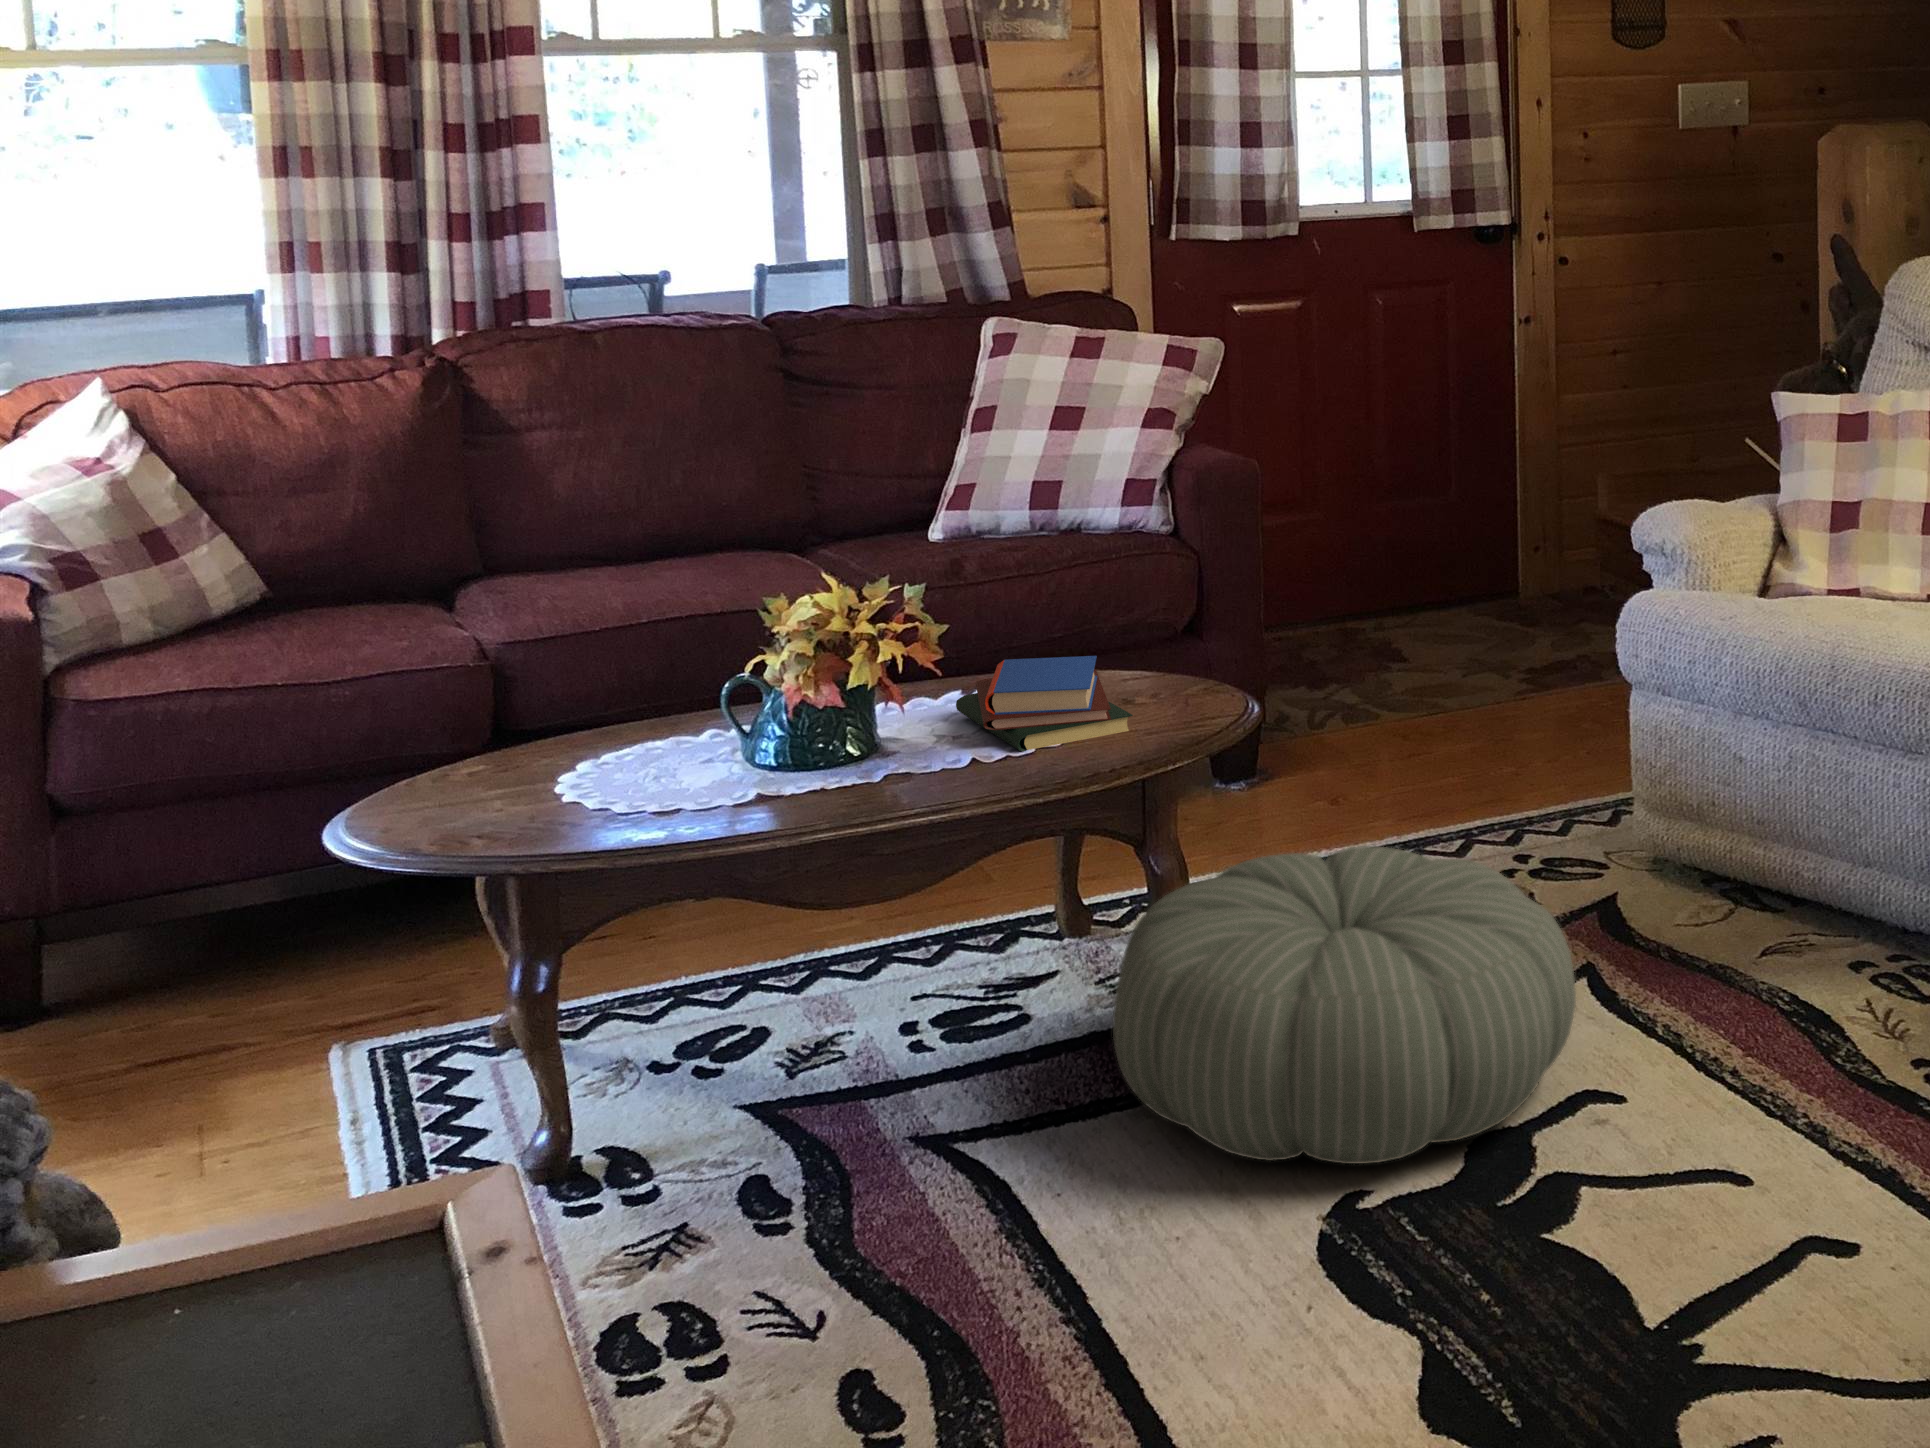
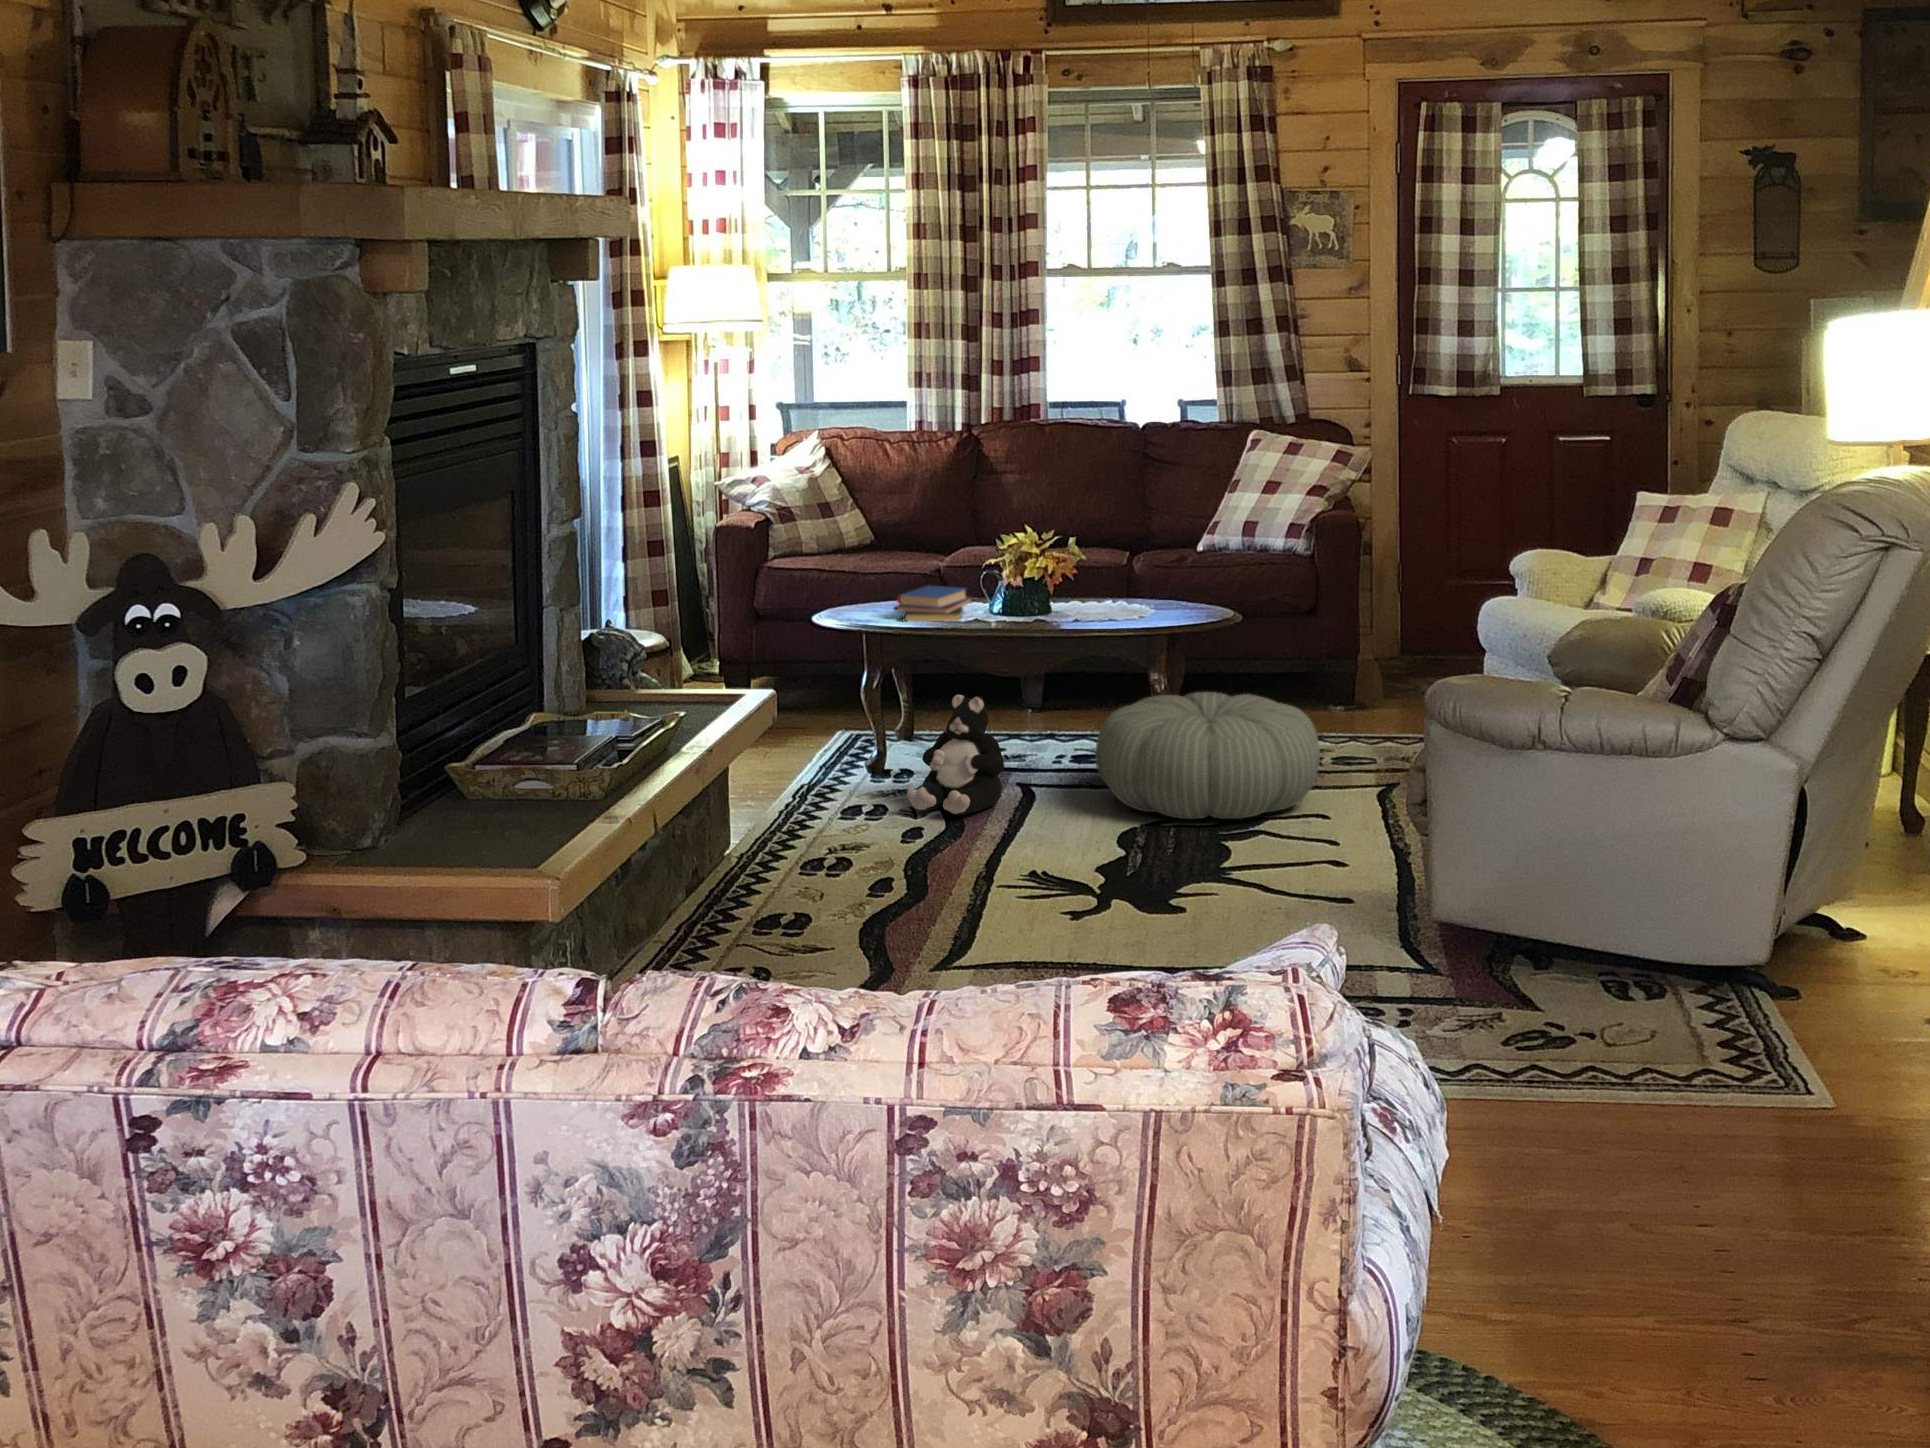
book: present [956,656,1133,752] -> present [893,585,971,622]
plush toy: none [740,981,957,1297] -> present [907,694,1004,815]

